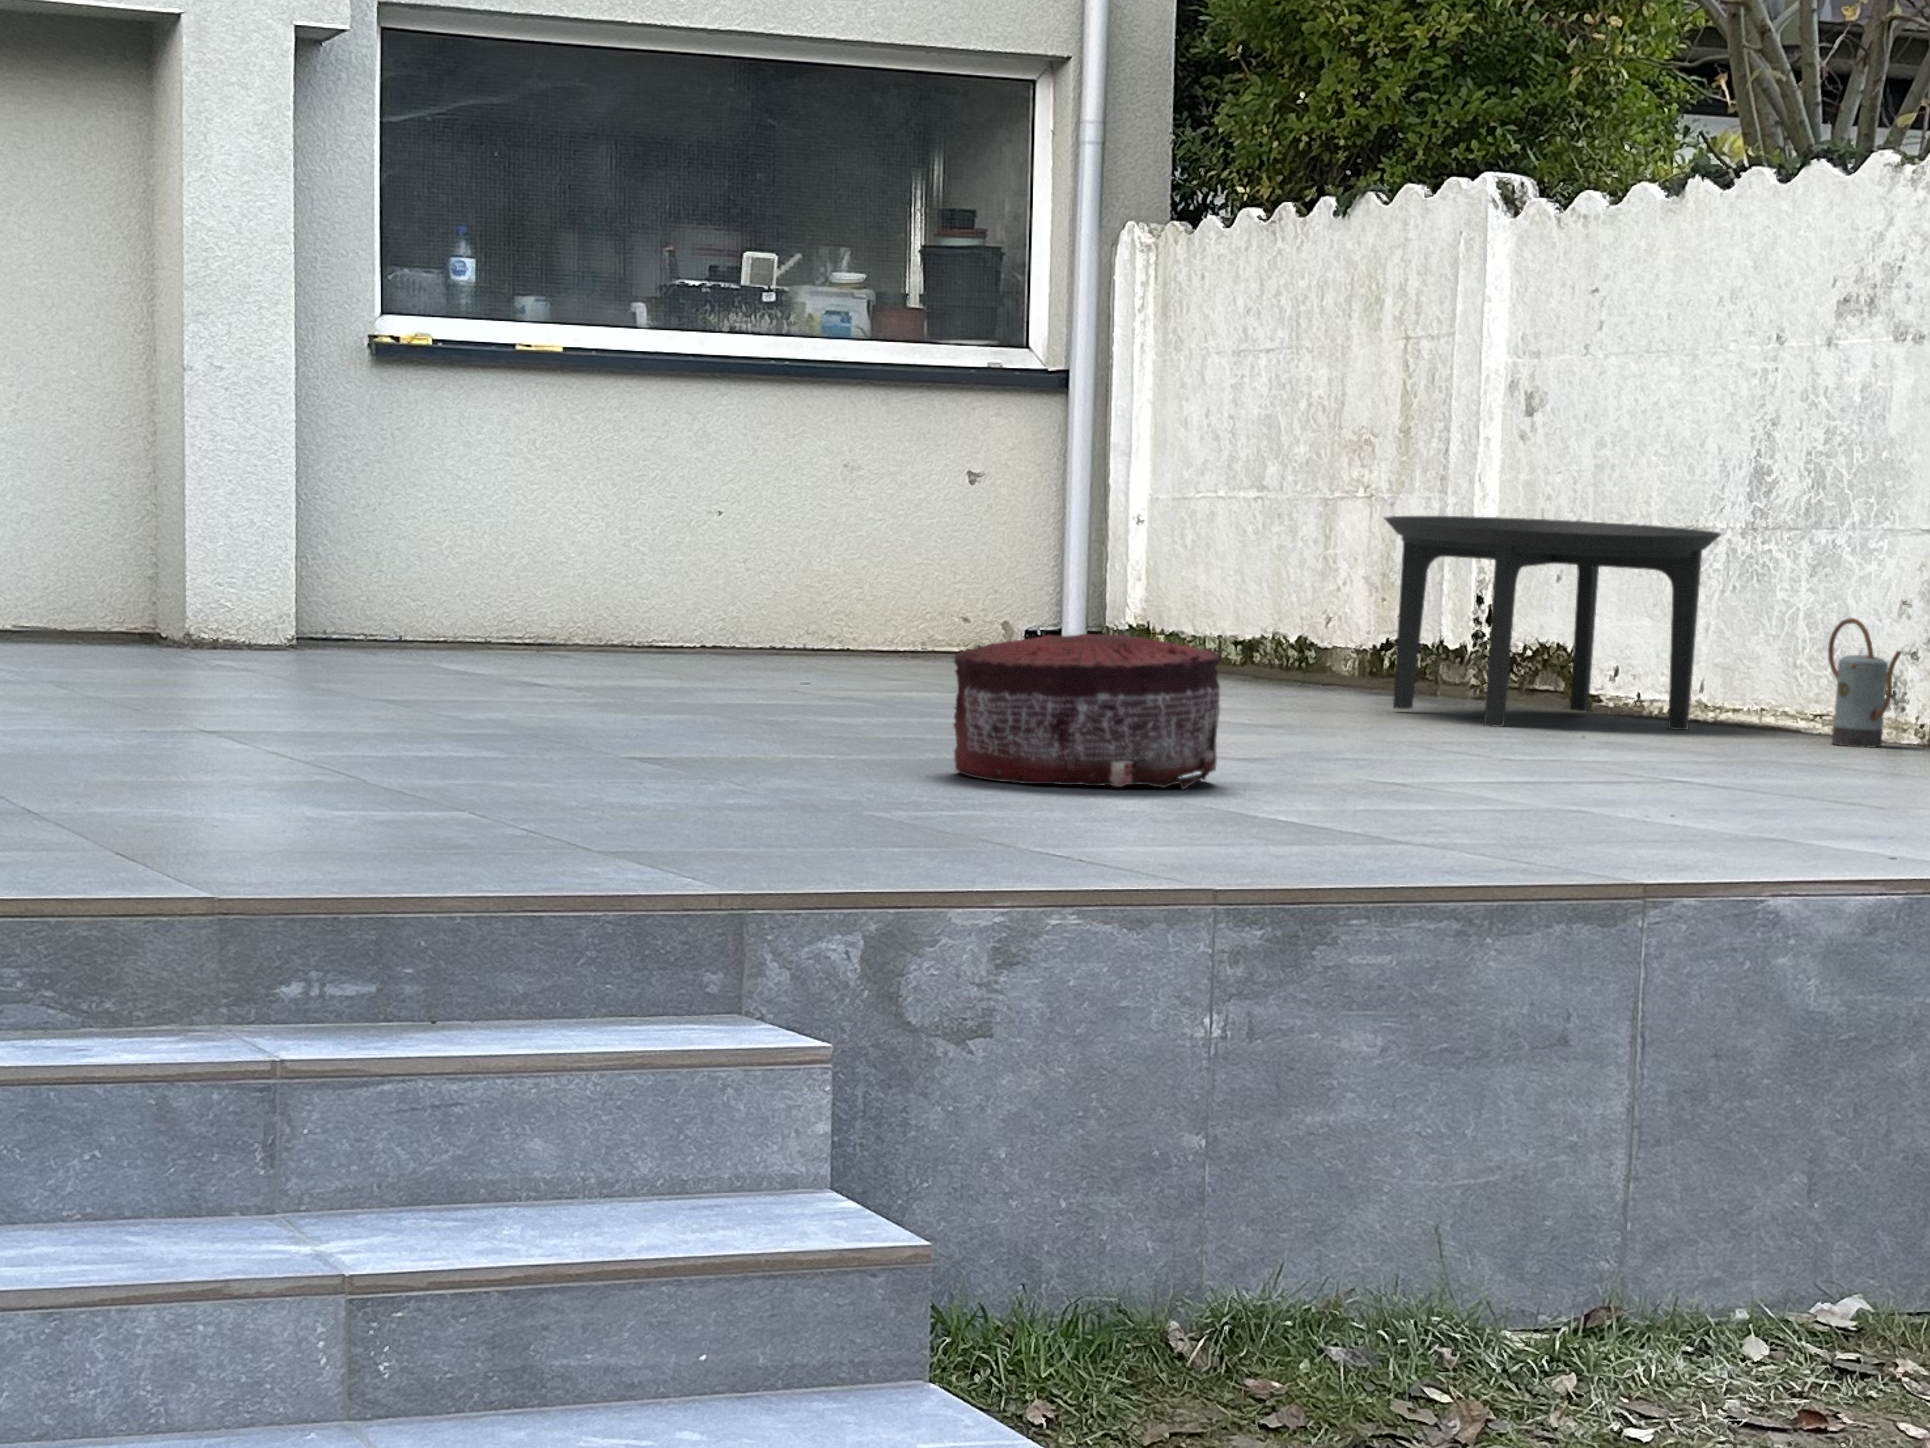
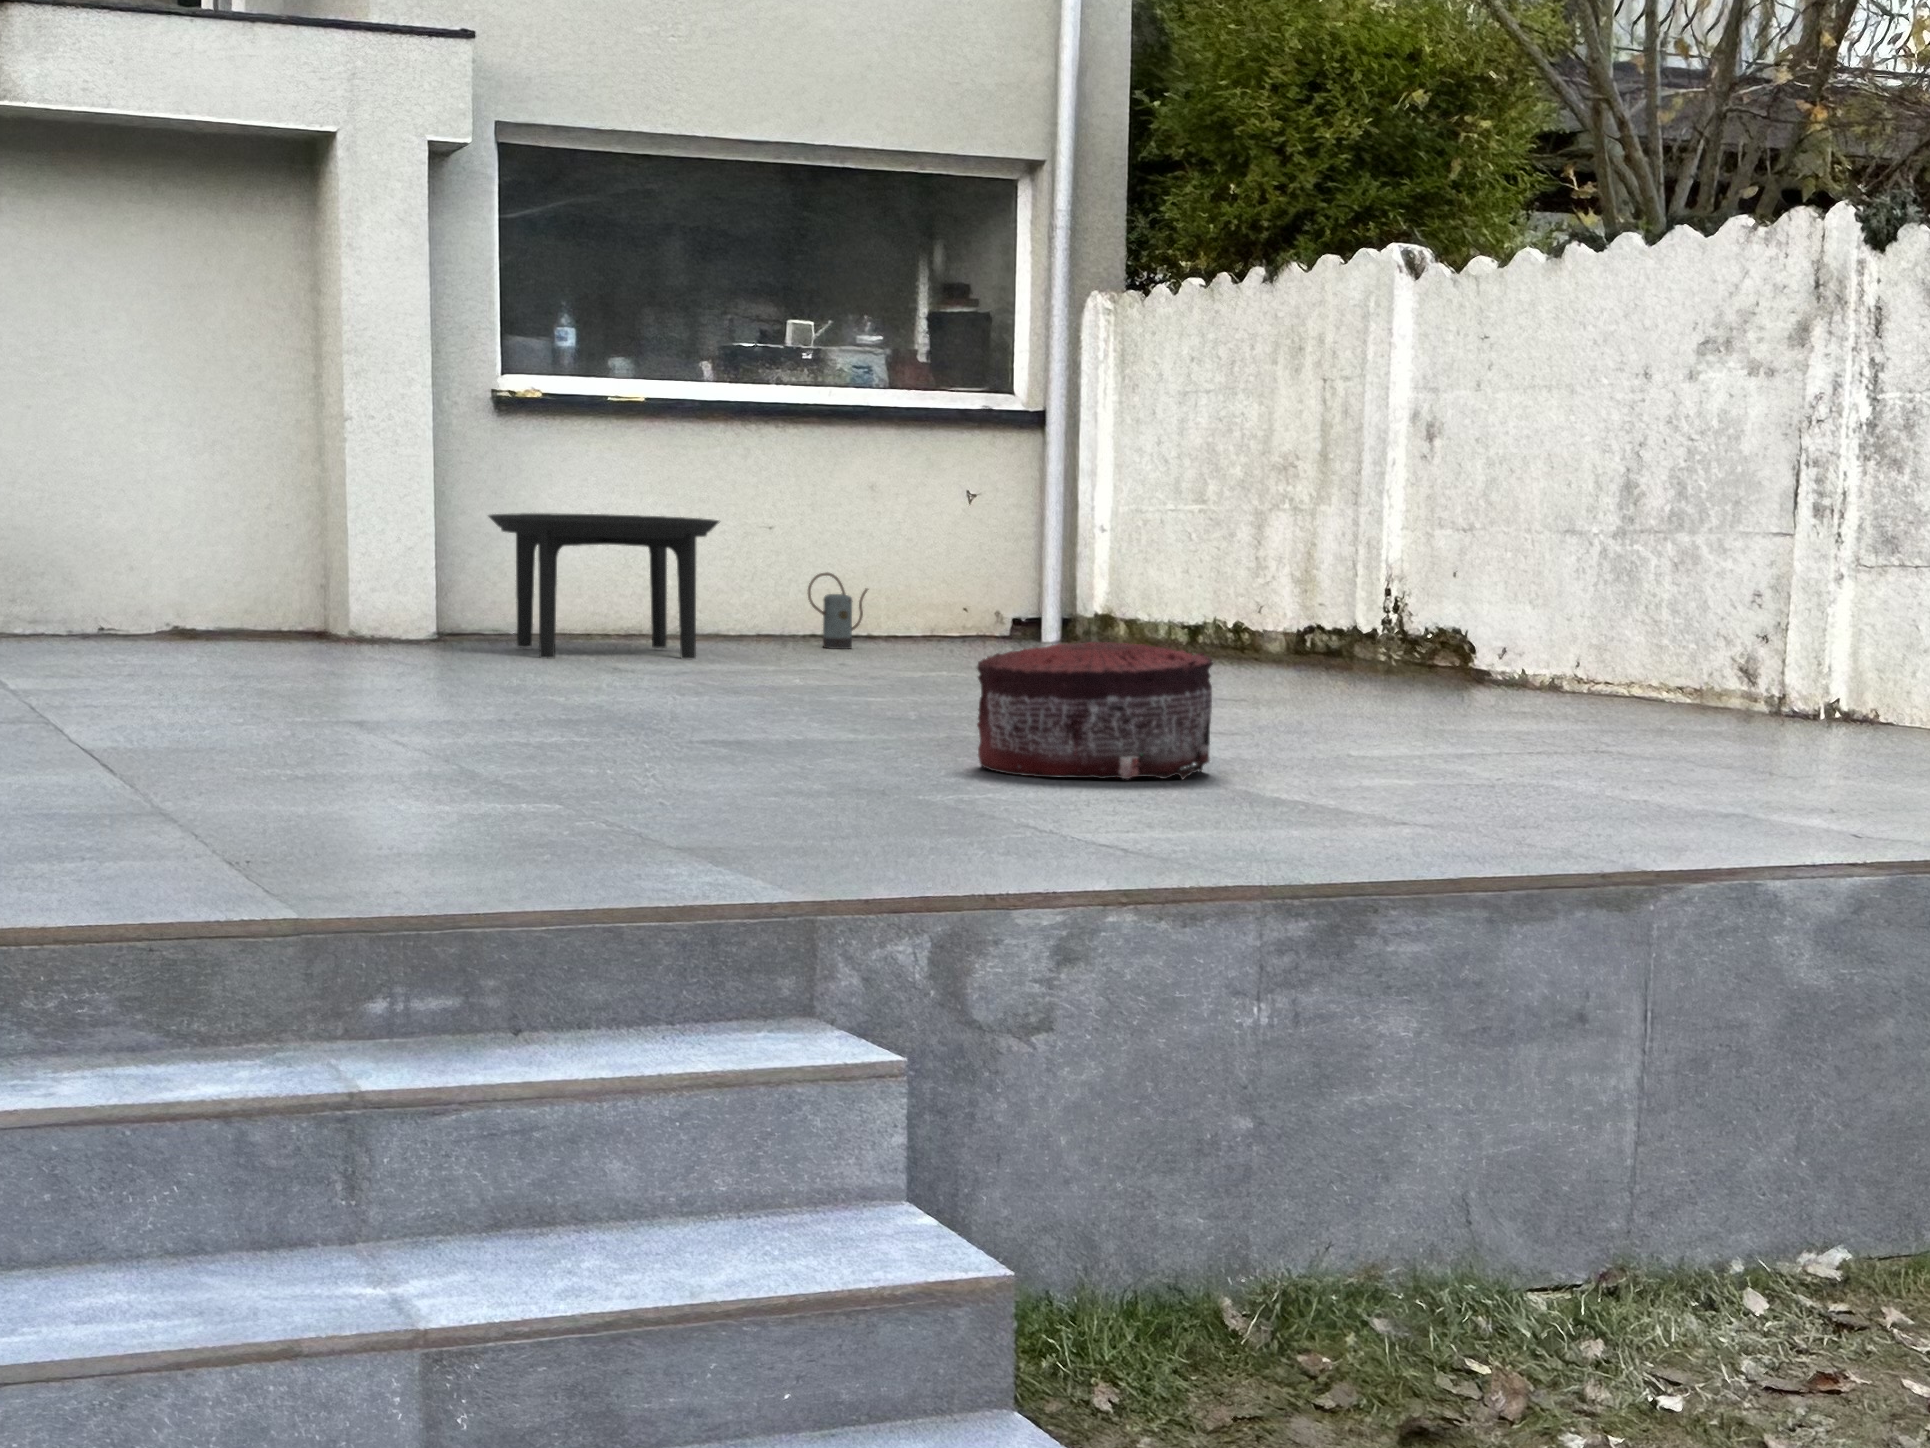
round table: present [1384,516,1721,730] -> present [489,513,720,659]
watering can: present [1828,618,1902,747] -> present [808,573,868,649]

